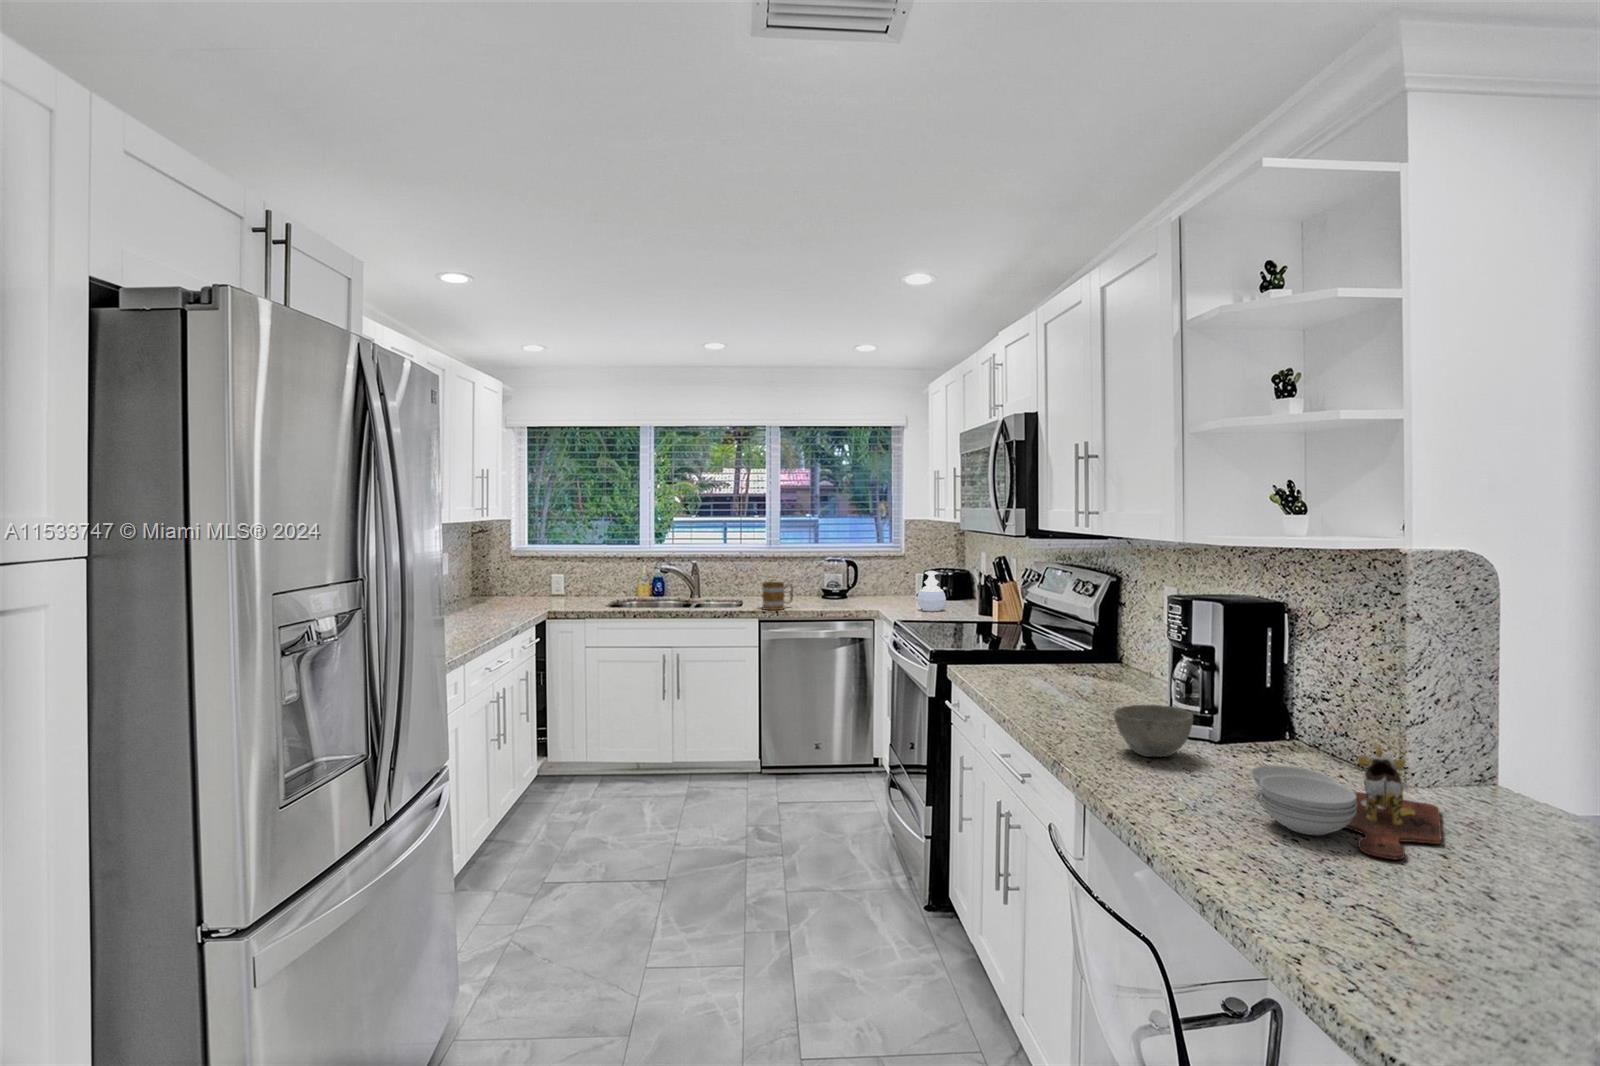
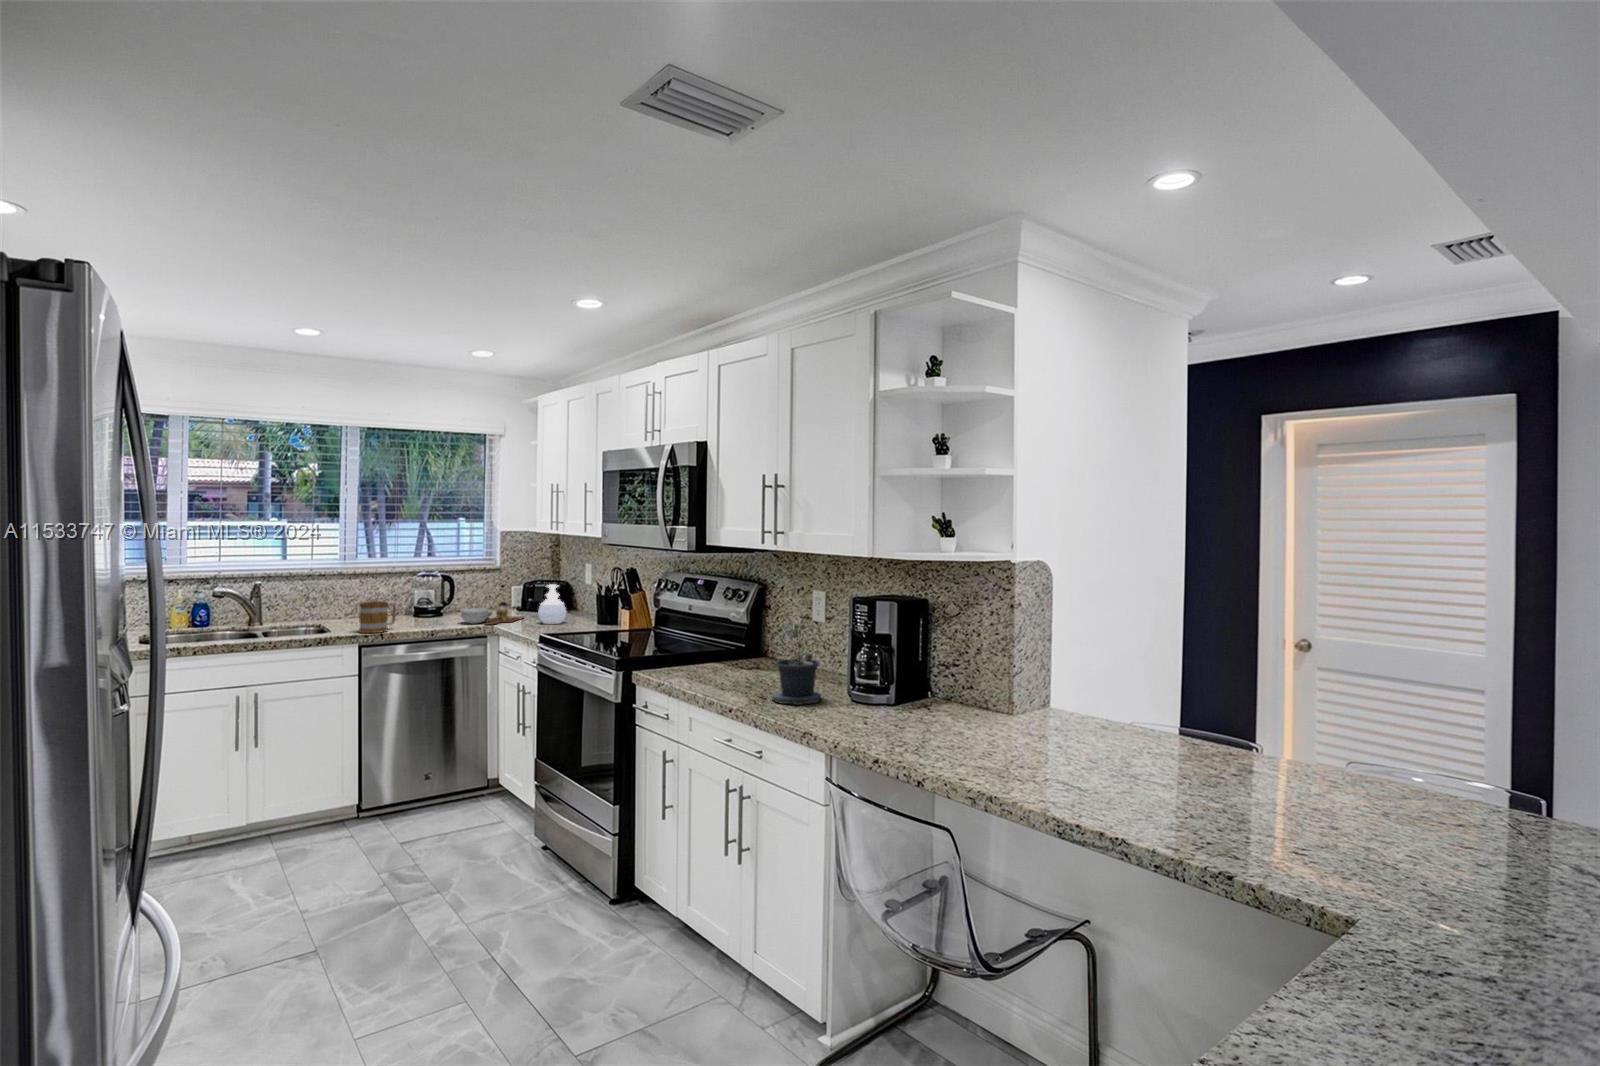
potted plant: none [1048,608,1127,726] -> present [761,611,821,705]
bowl: present [1114,705,1193,757] -> none [836,681,891,720]
cutting board: present [1250,744,1441,860] -> present [461,599,523,625]

